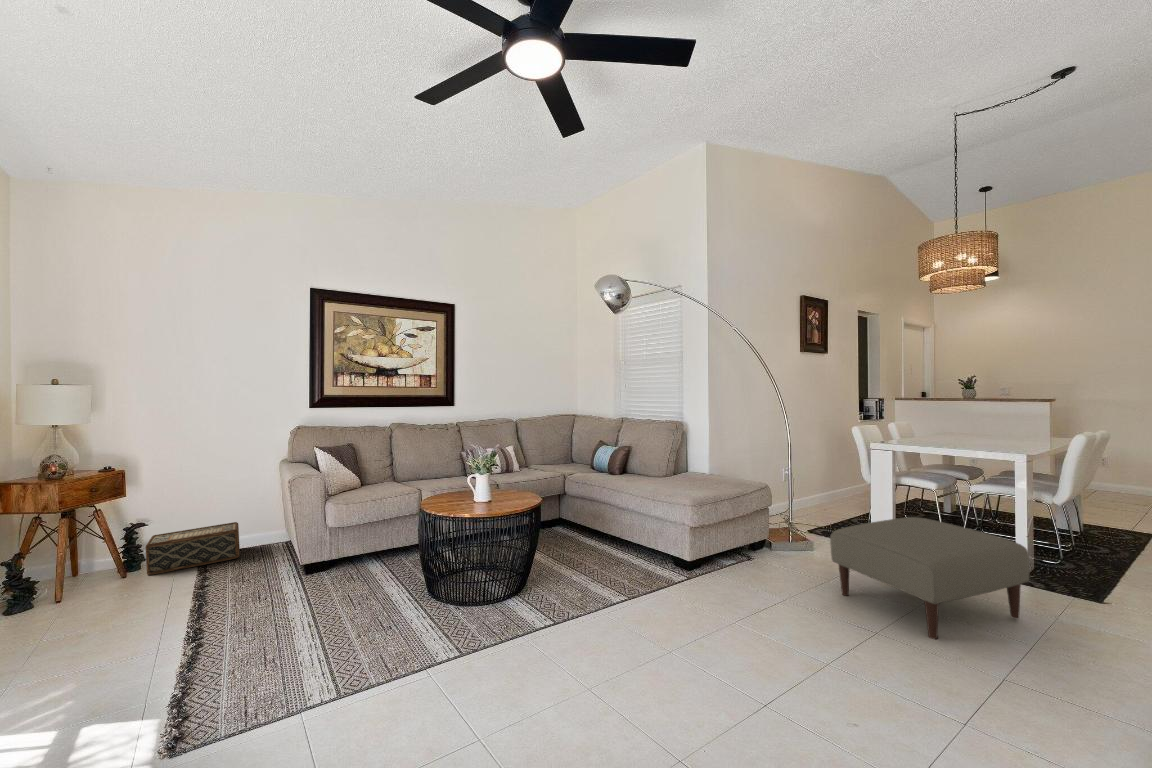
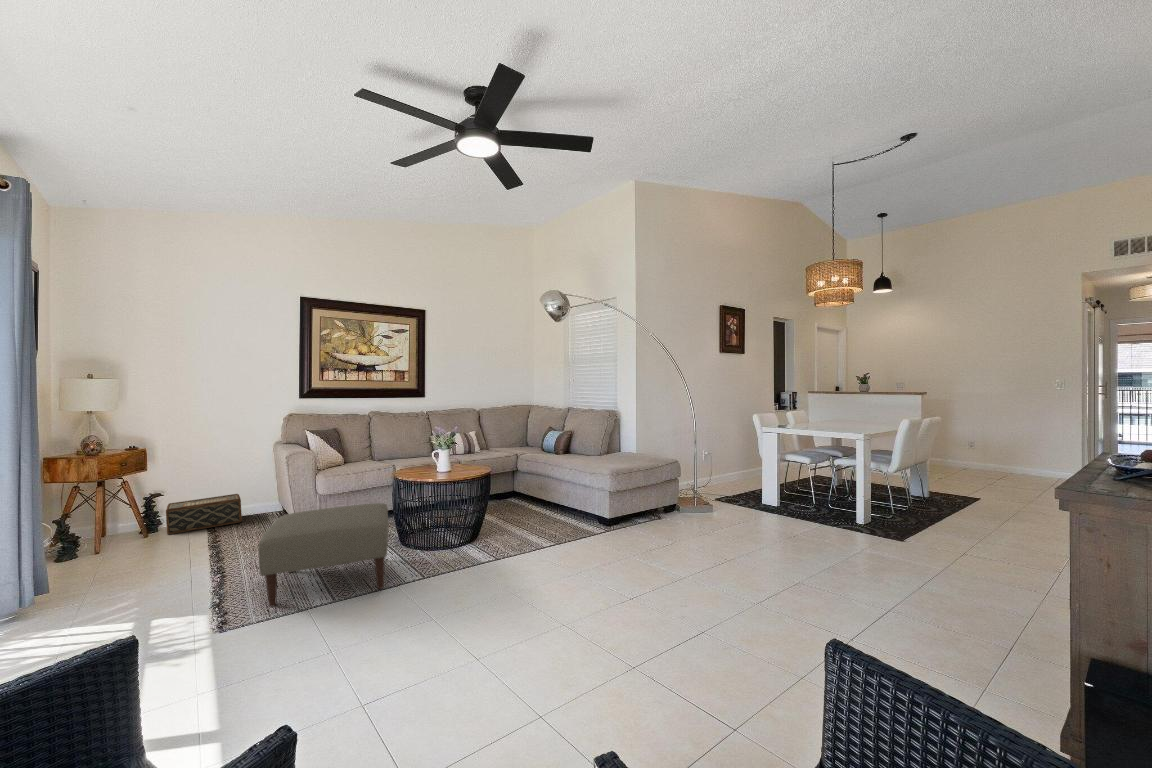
ottoman: present [830,517,1030,639] -> present [258,503,388,607]

